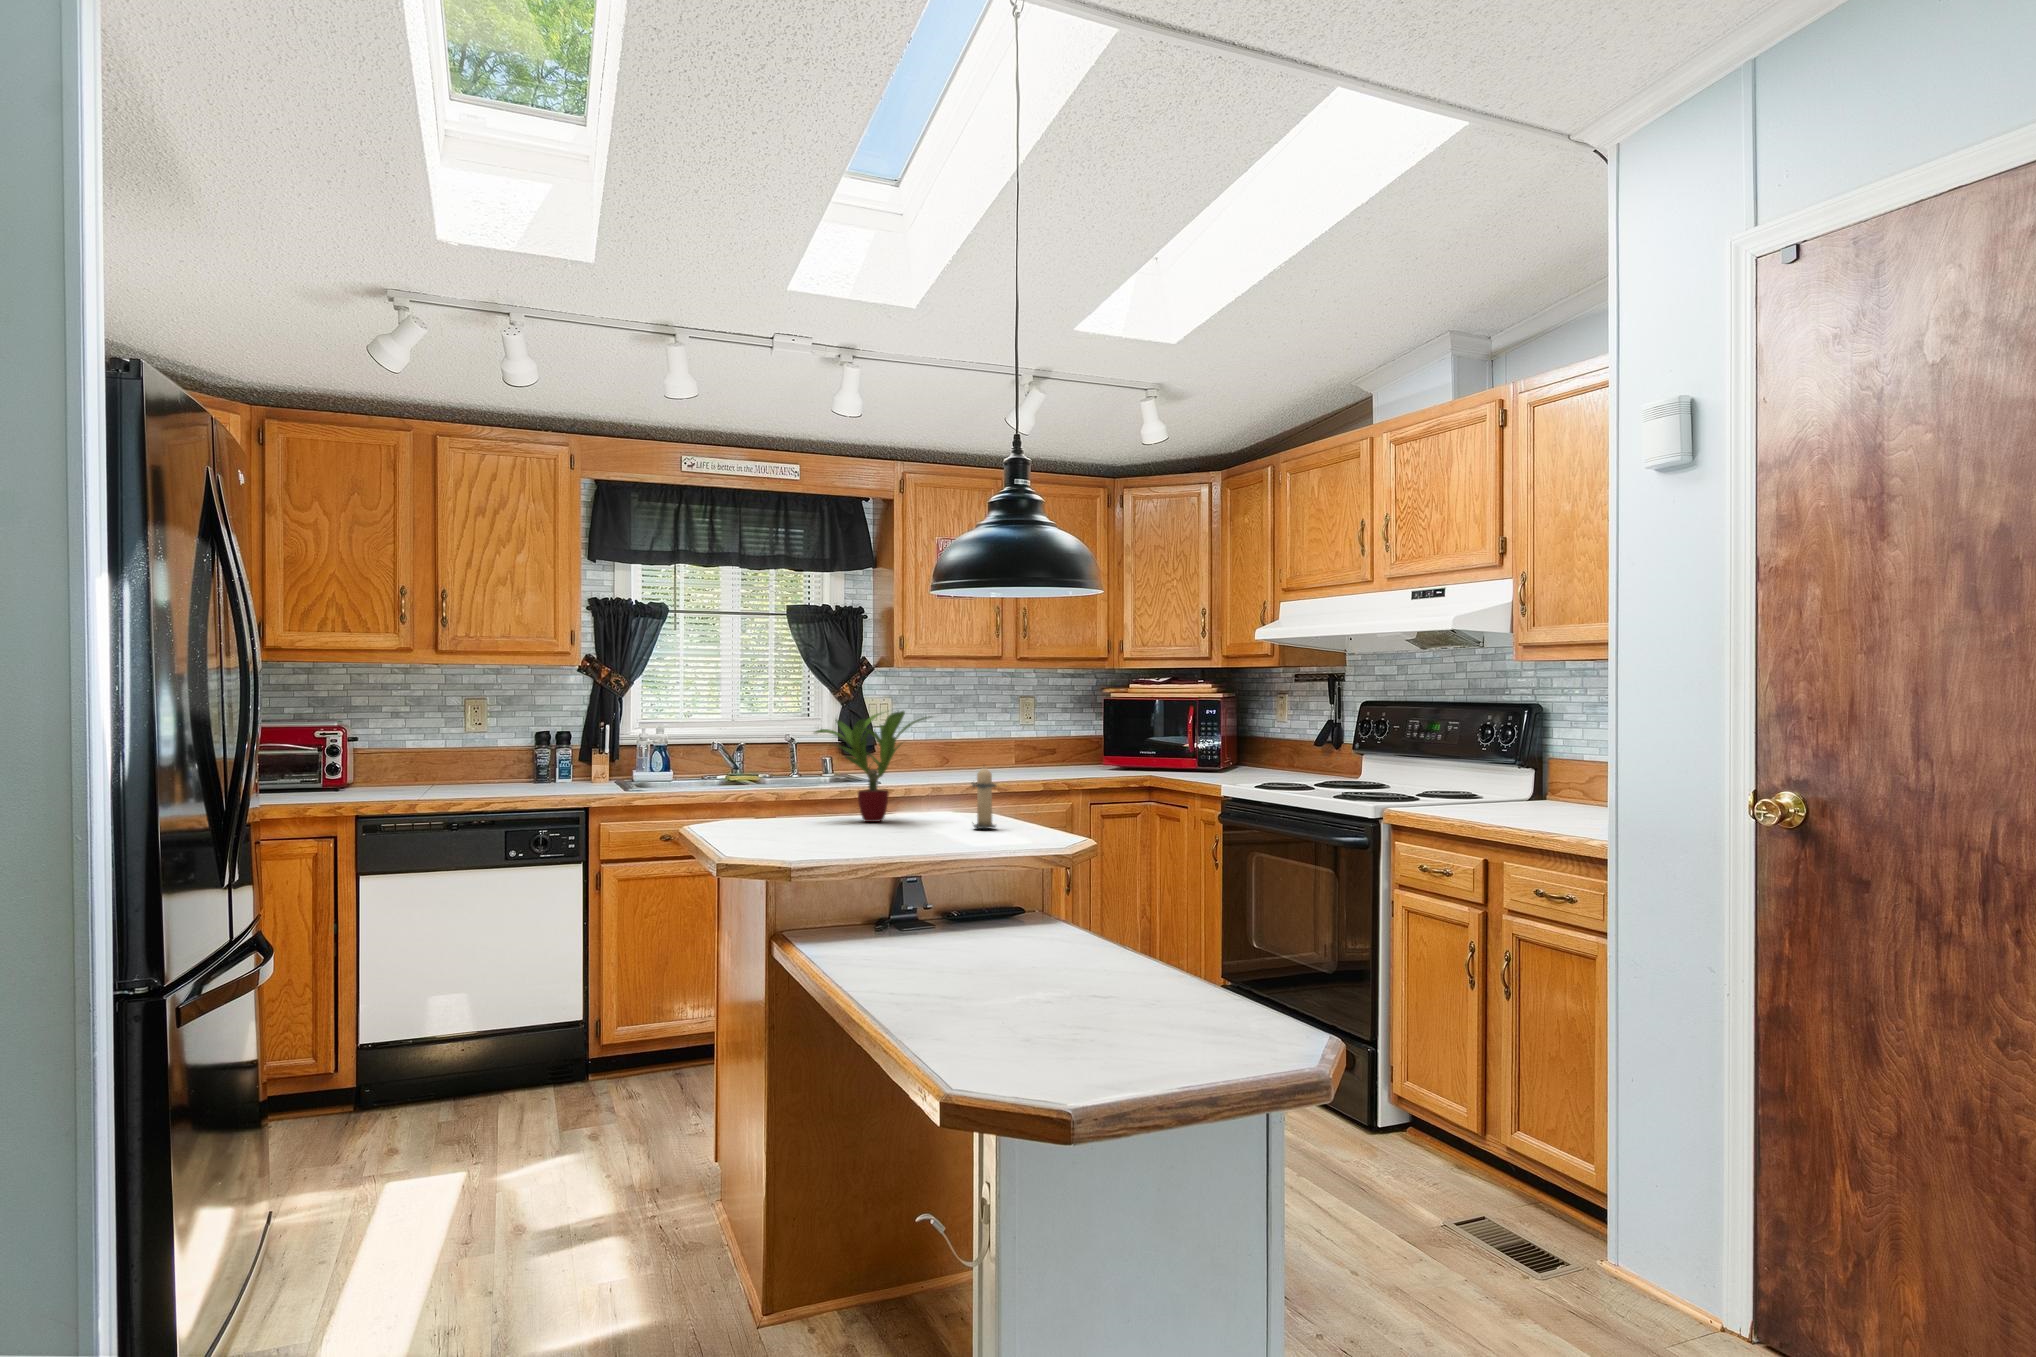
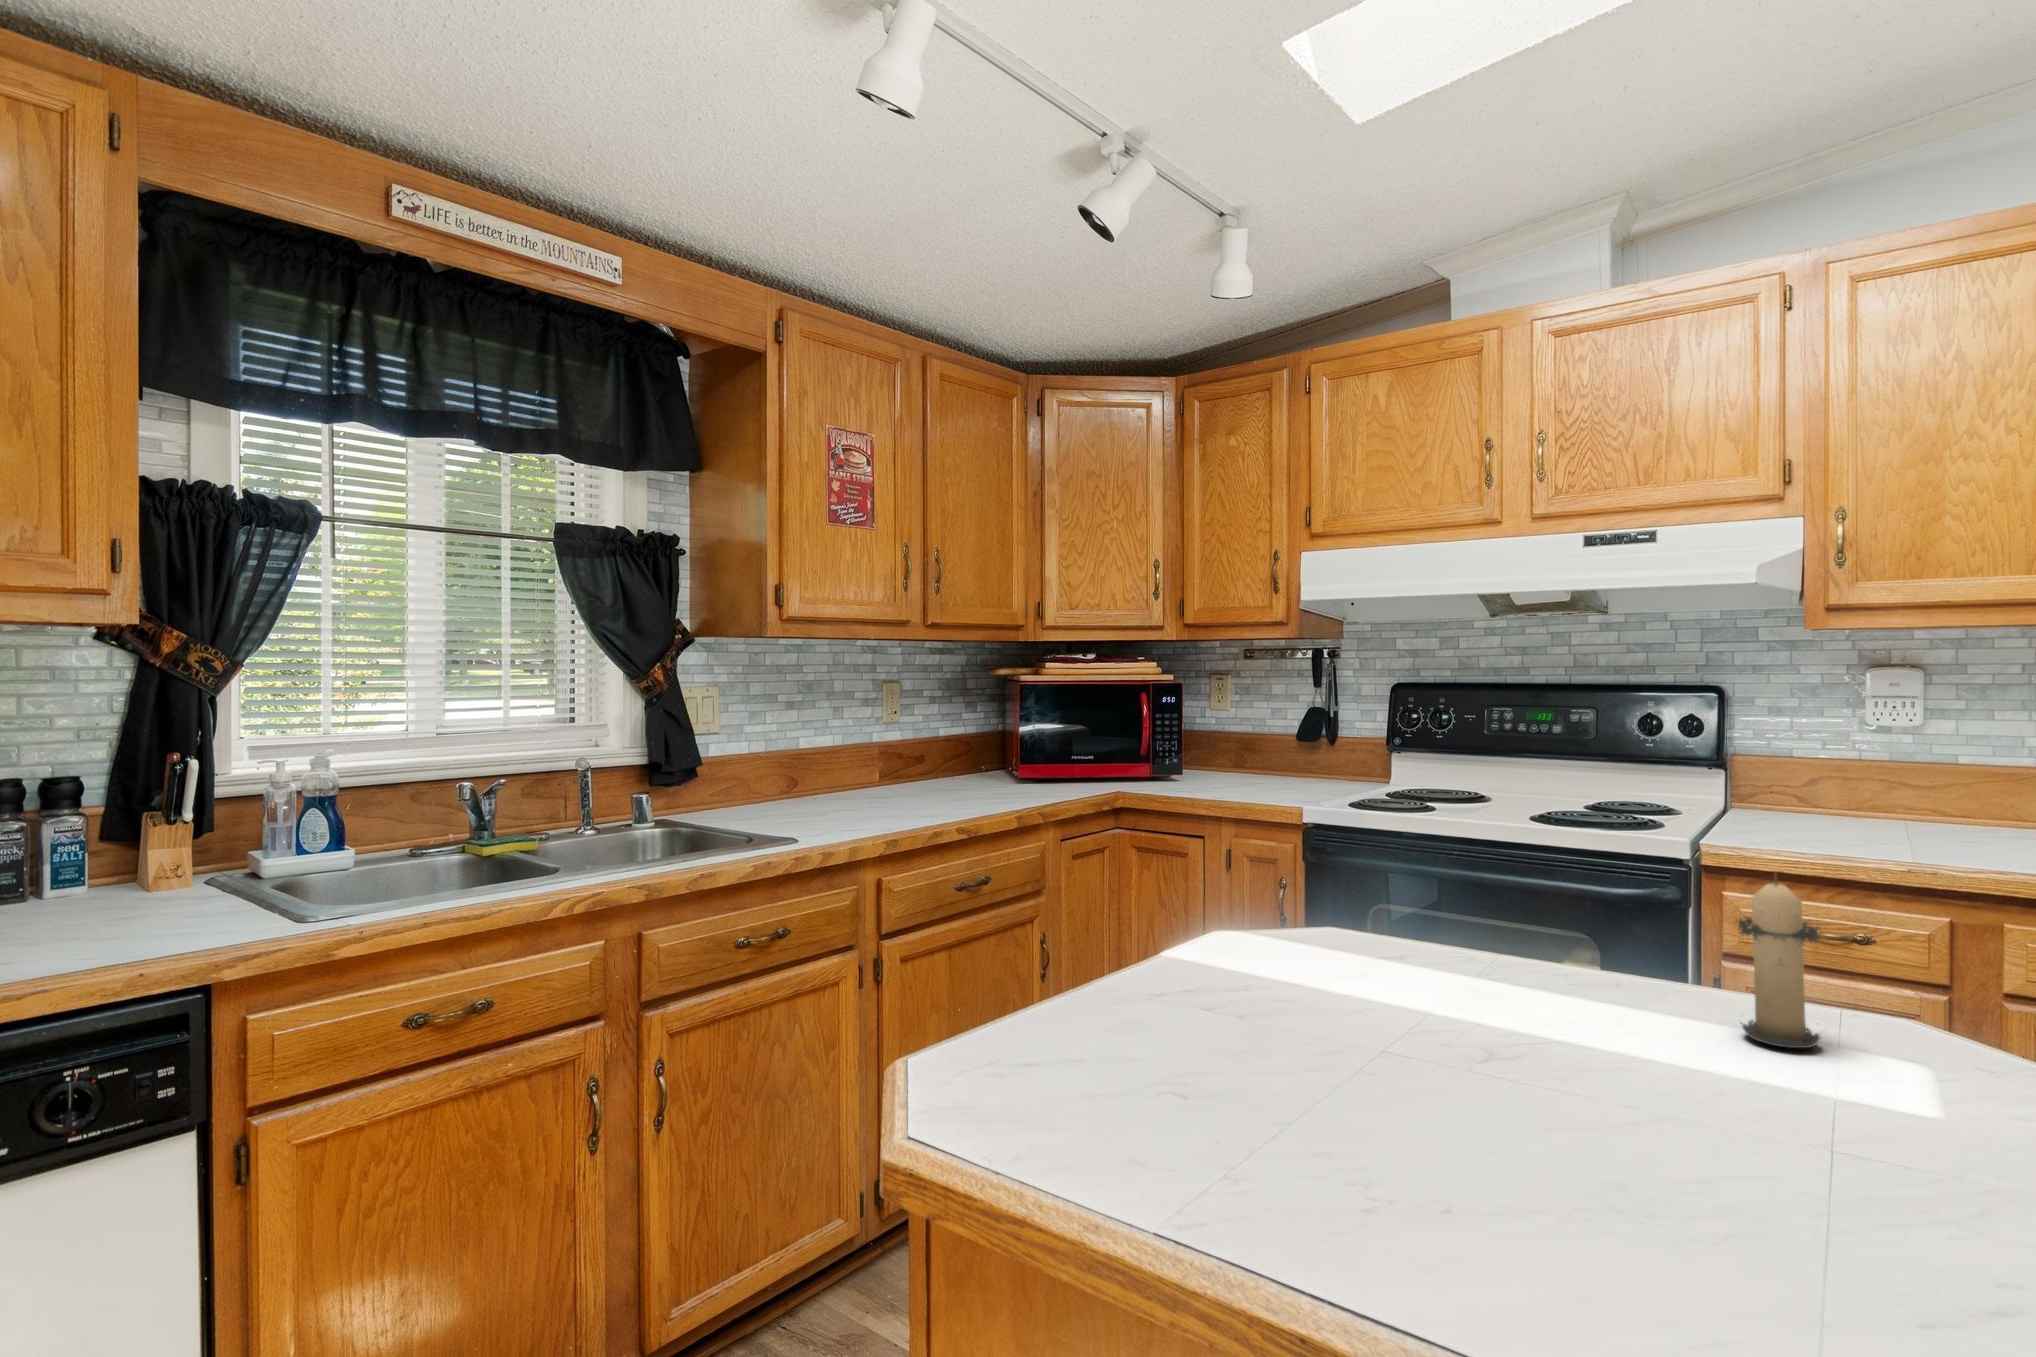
potted plant: present [814,711,931,822] -> none [1260,730,1600,1047]

